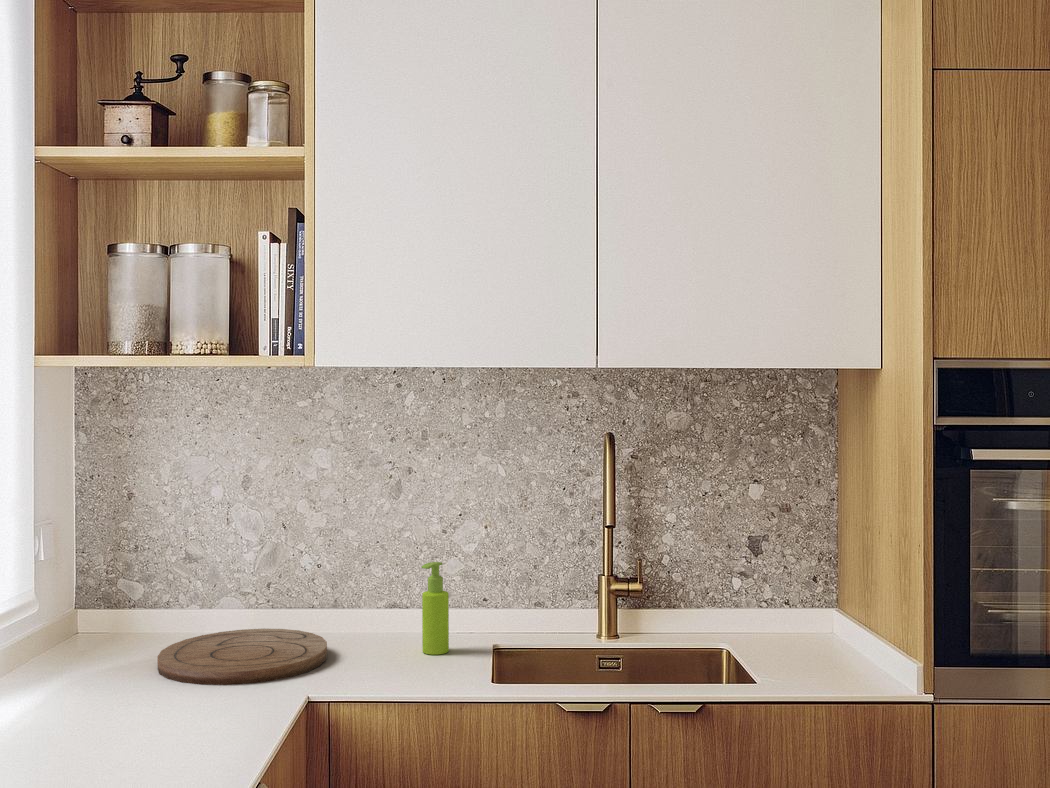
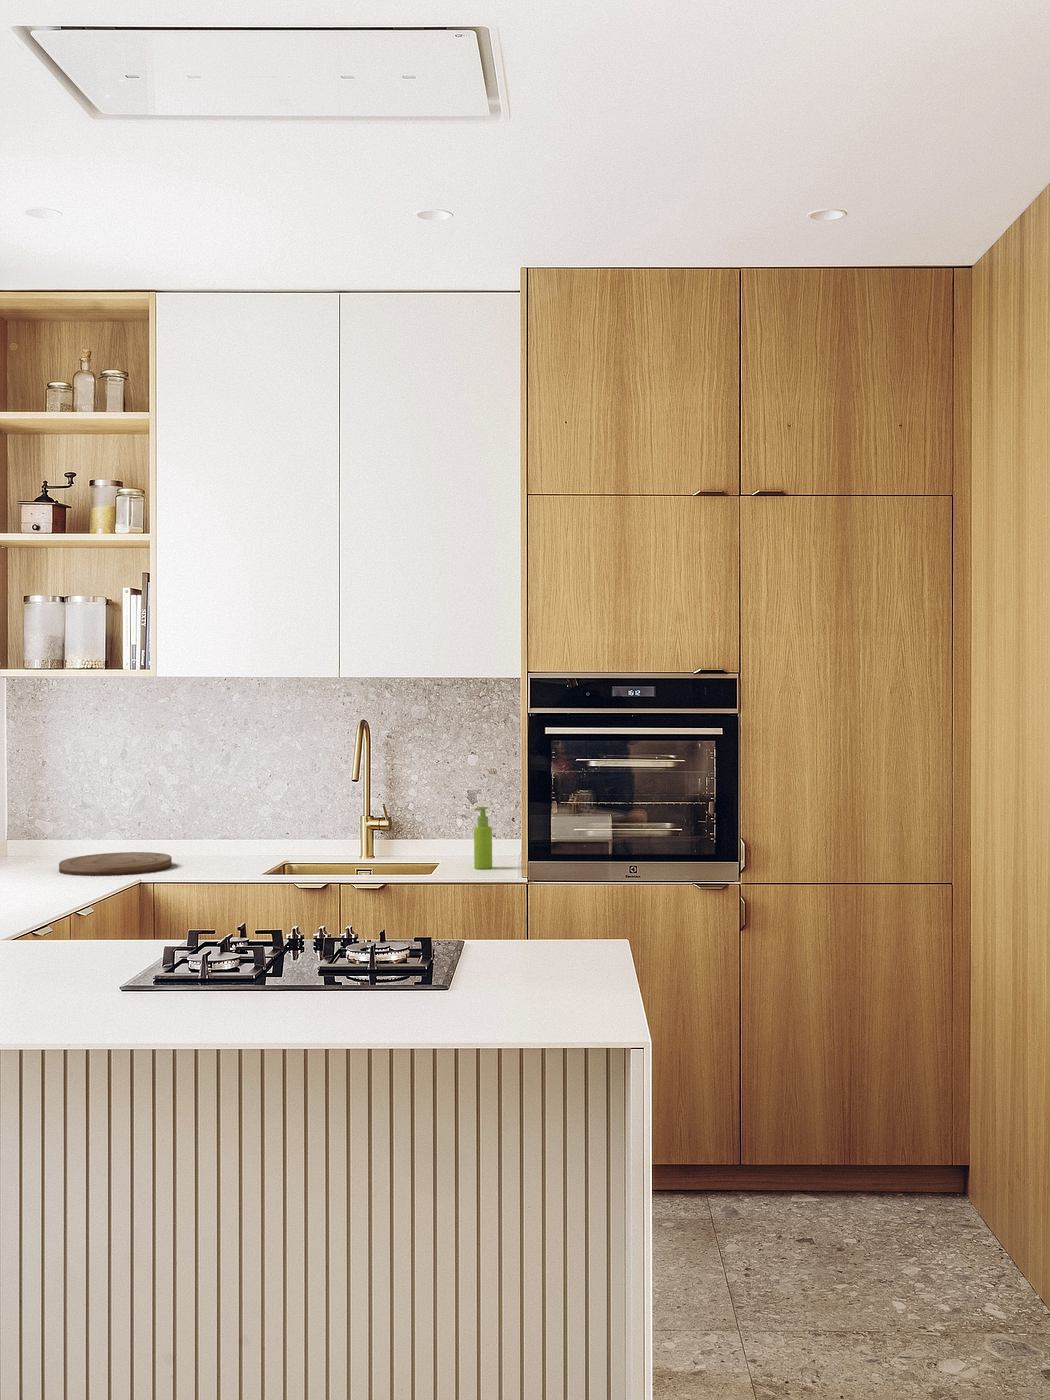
soap dispenser: present [422,562,449,655] -> present [474,807,492,869]

